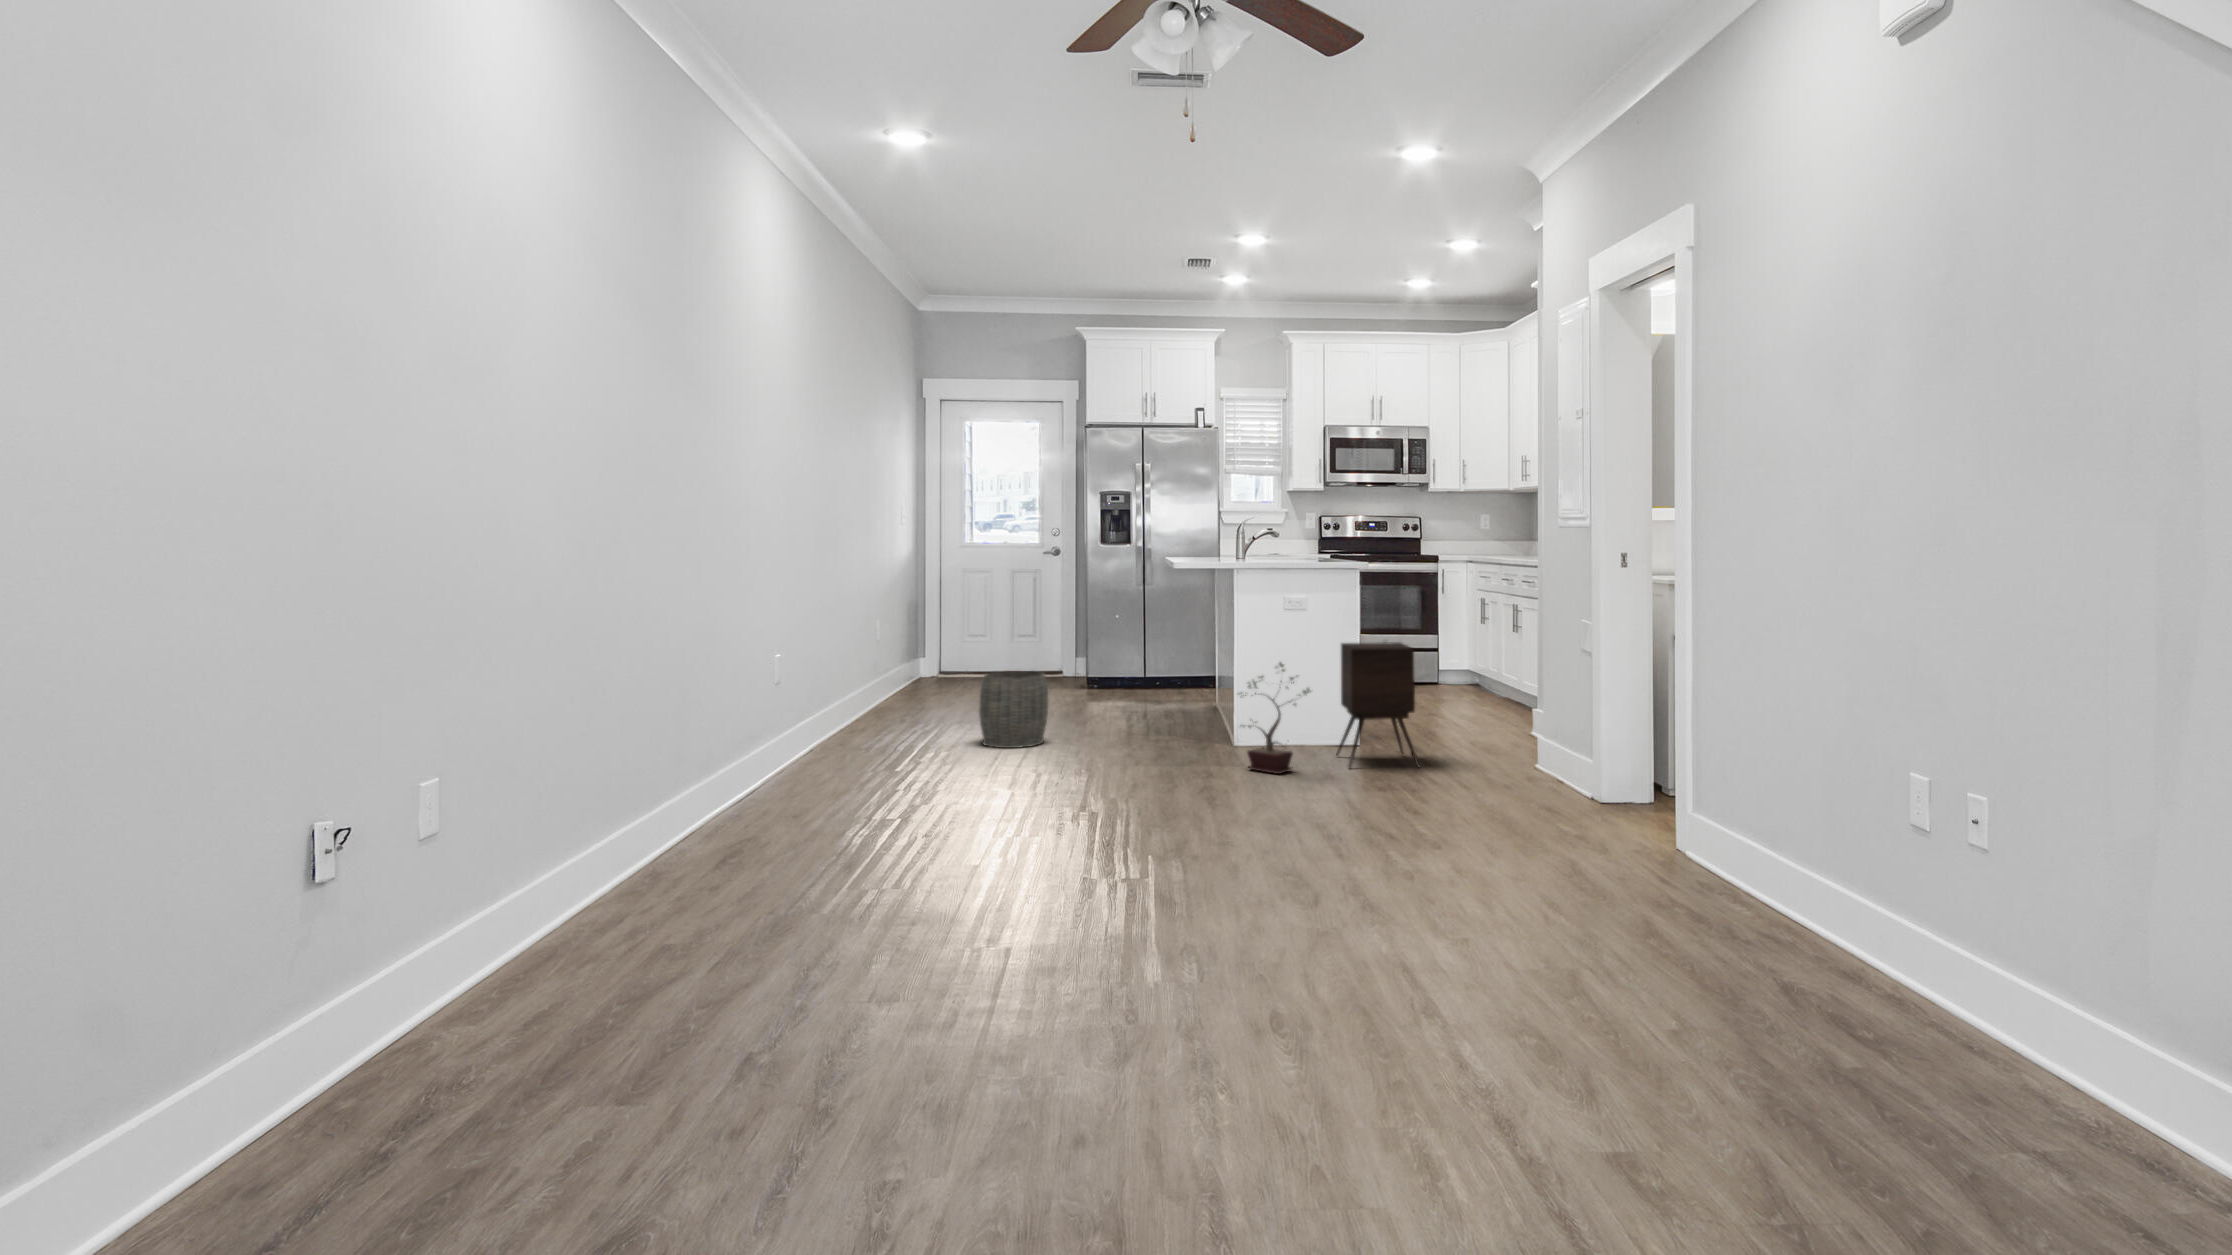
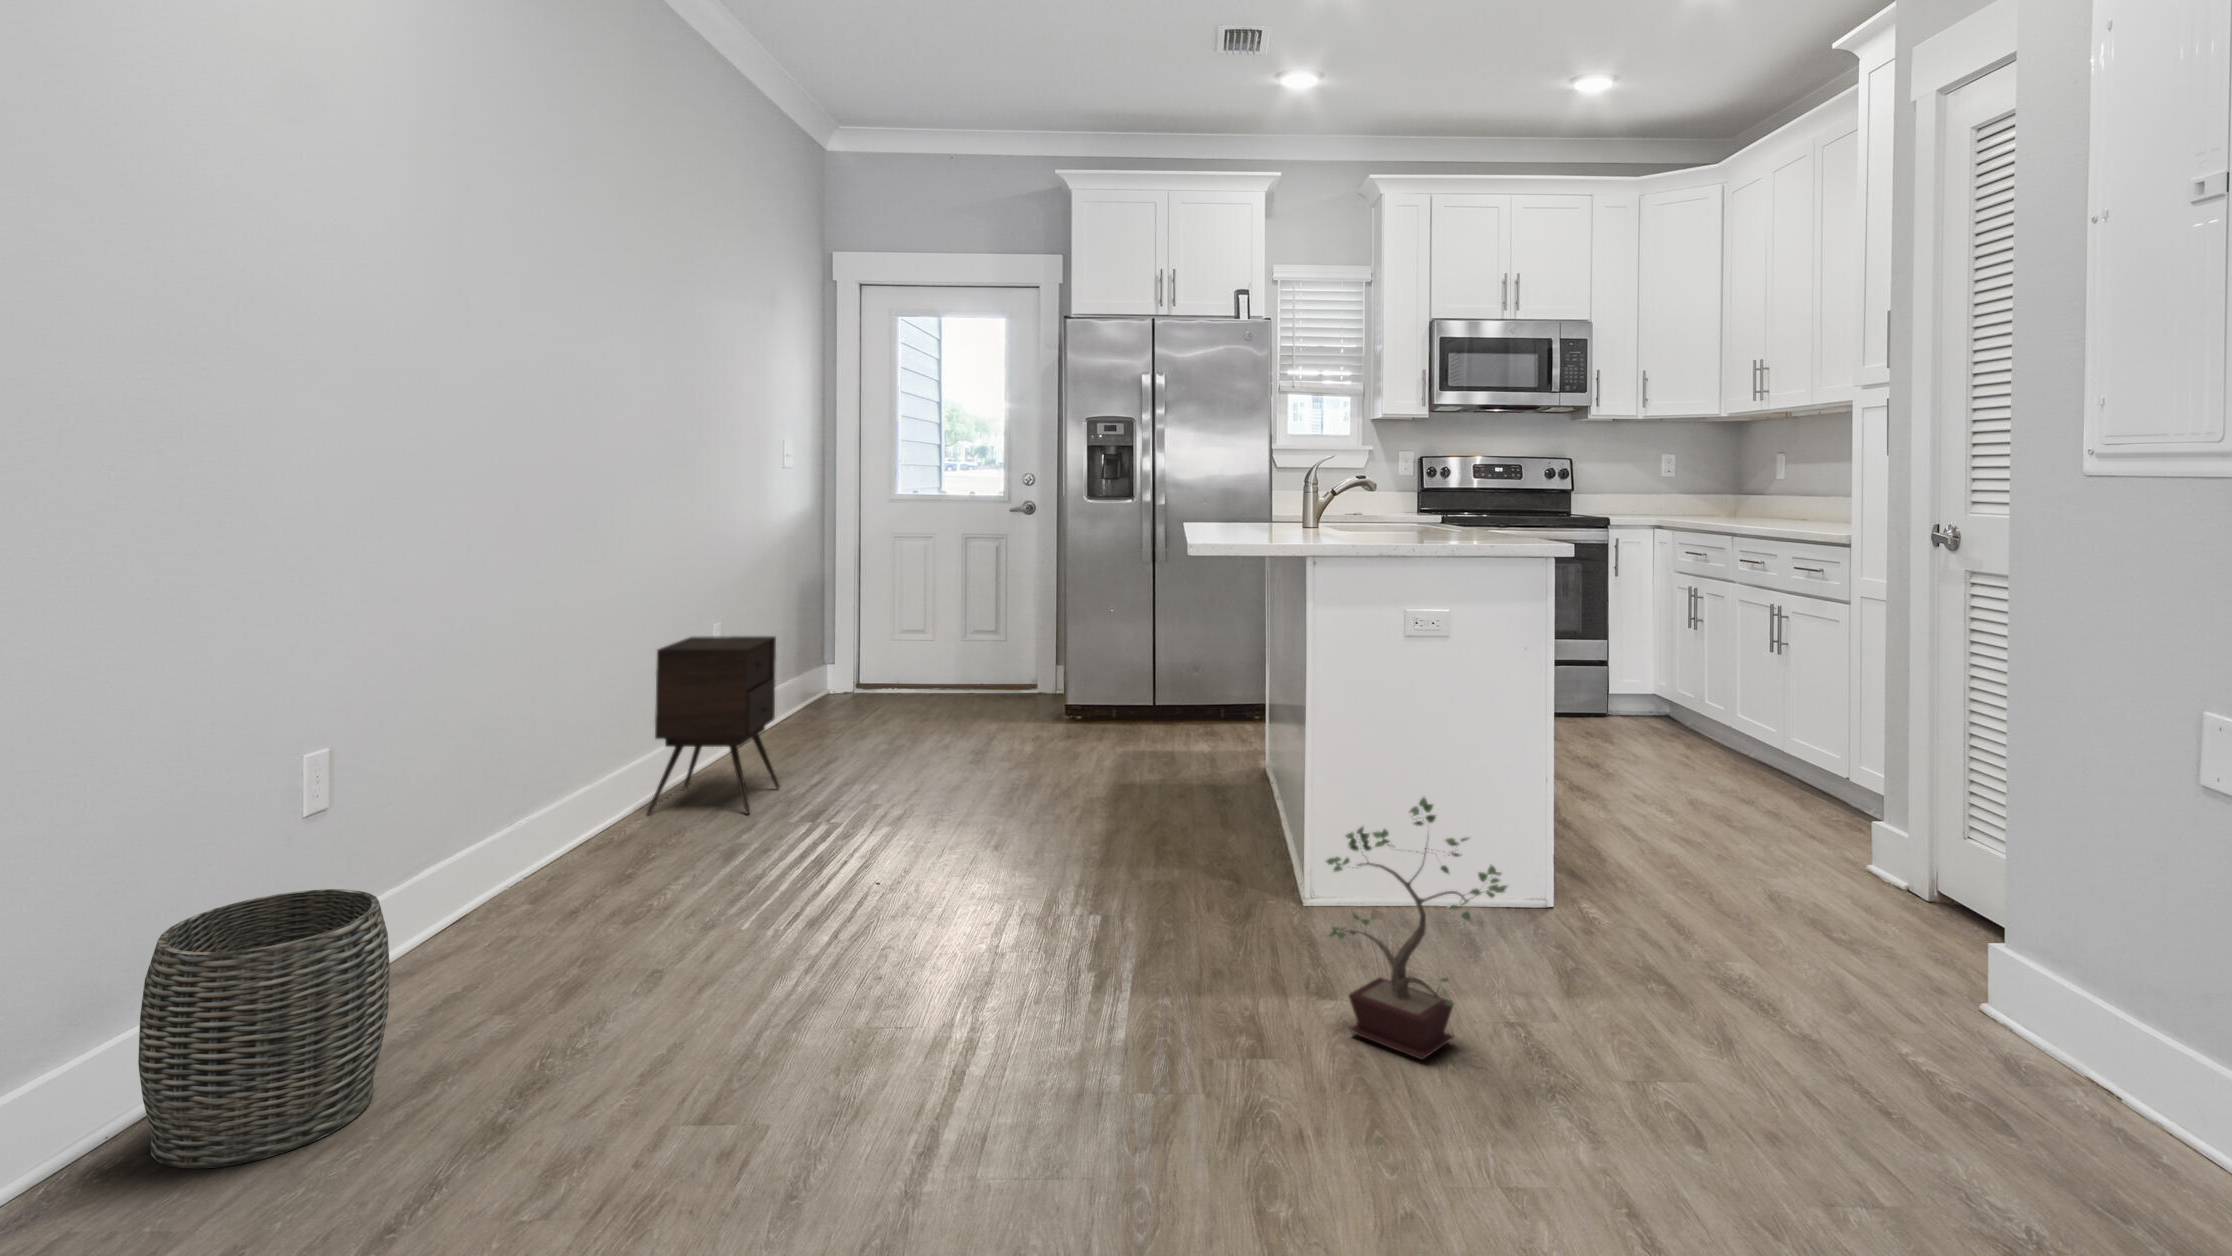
side table: present [1337,642,1420,768] -> present [647,636,780,815]
woven basket: present [979,671,1048,748] -> present [138,889,390,1169]

